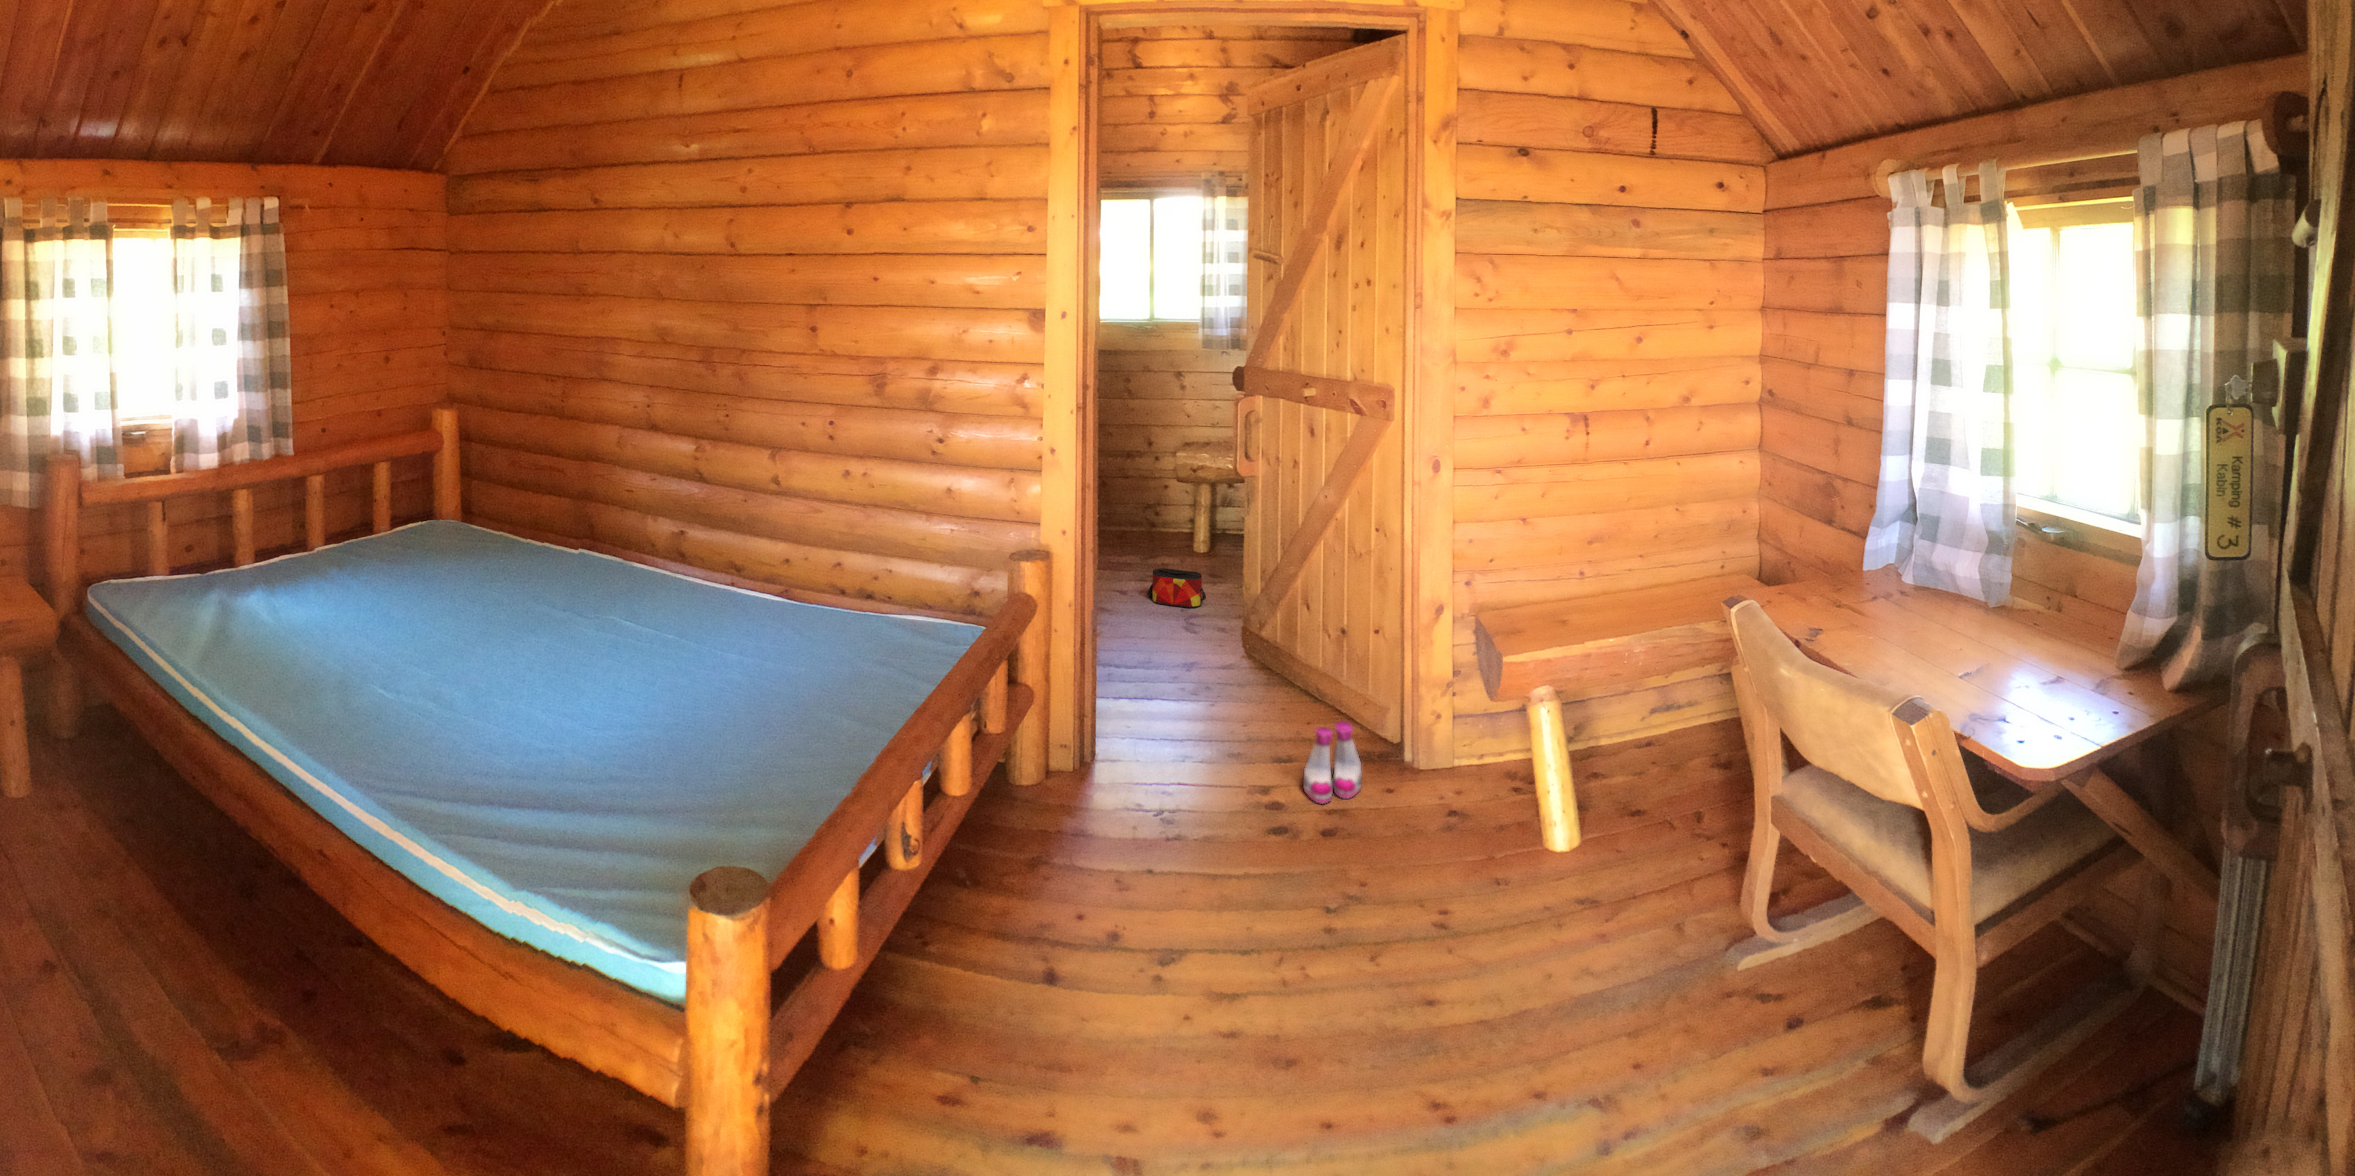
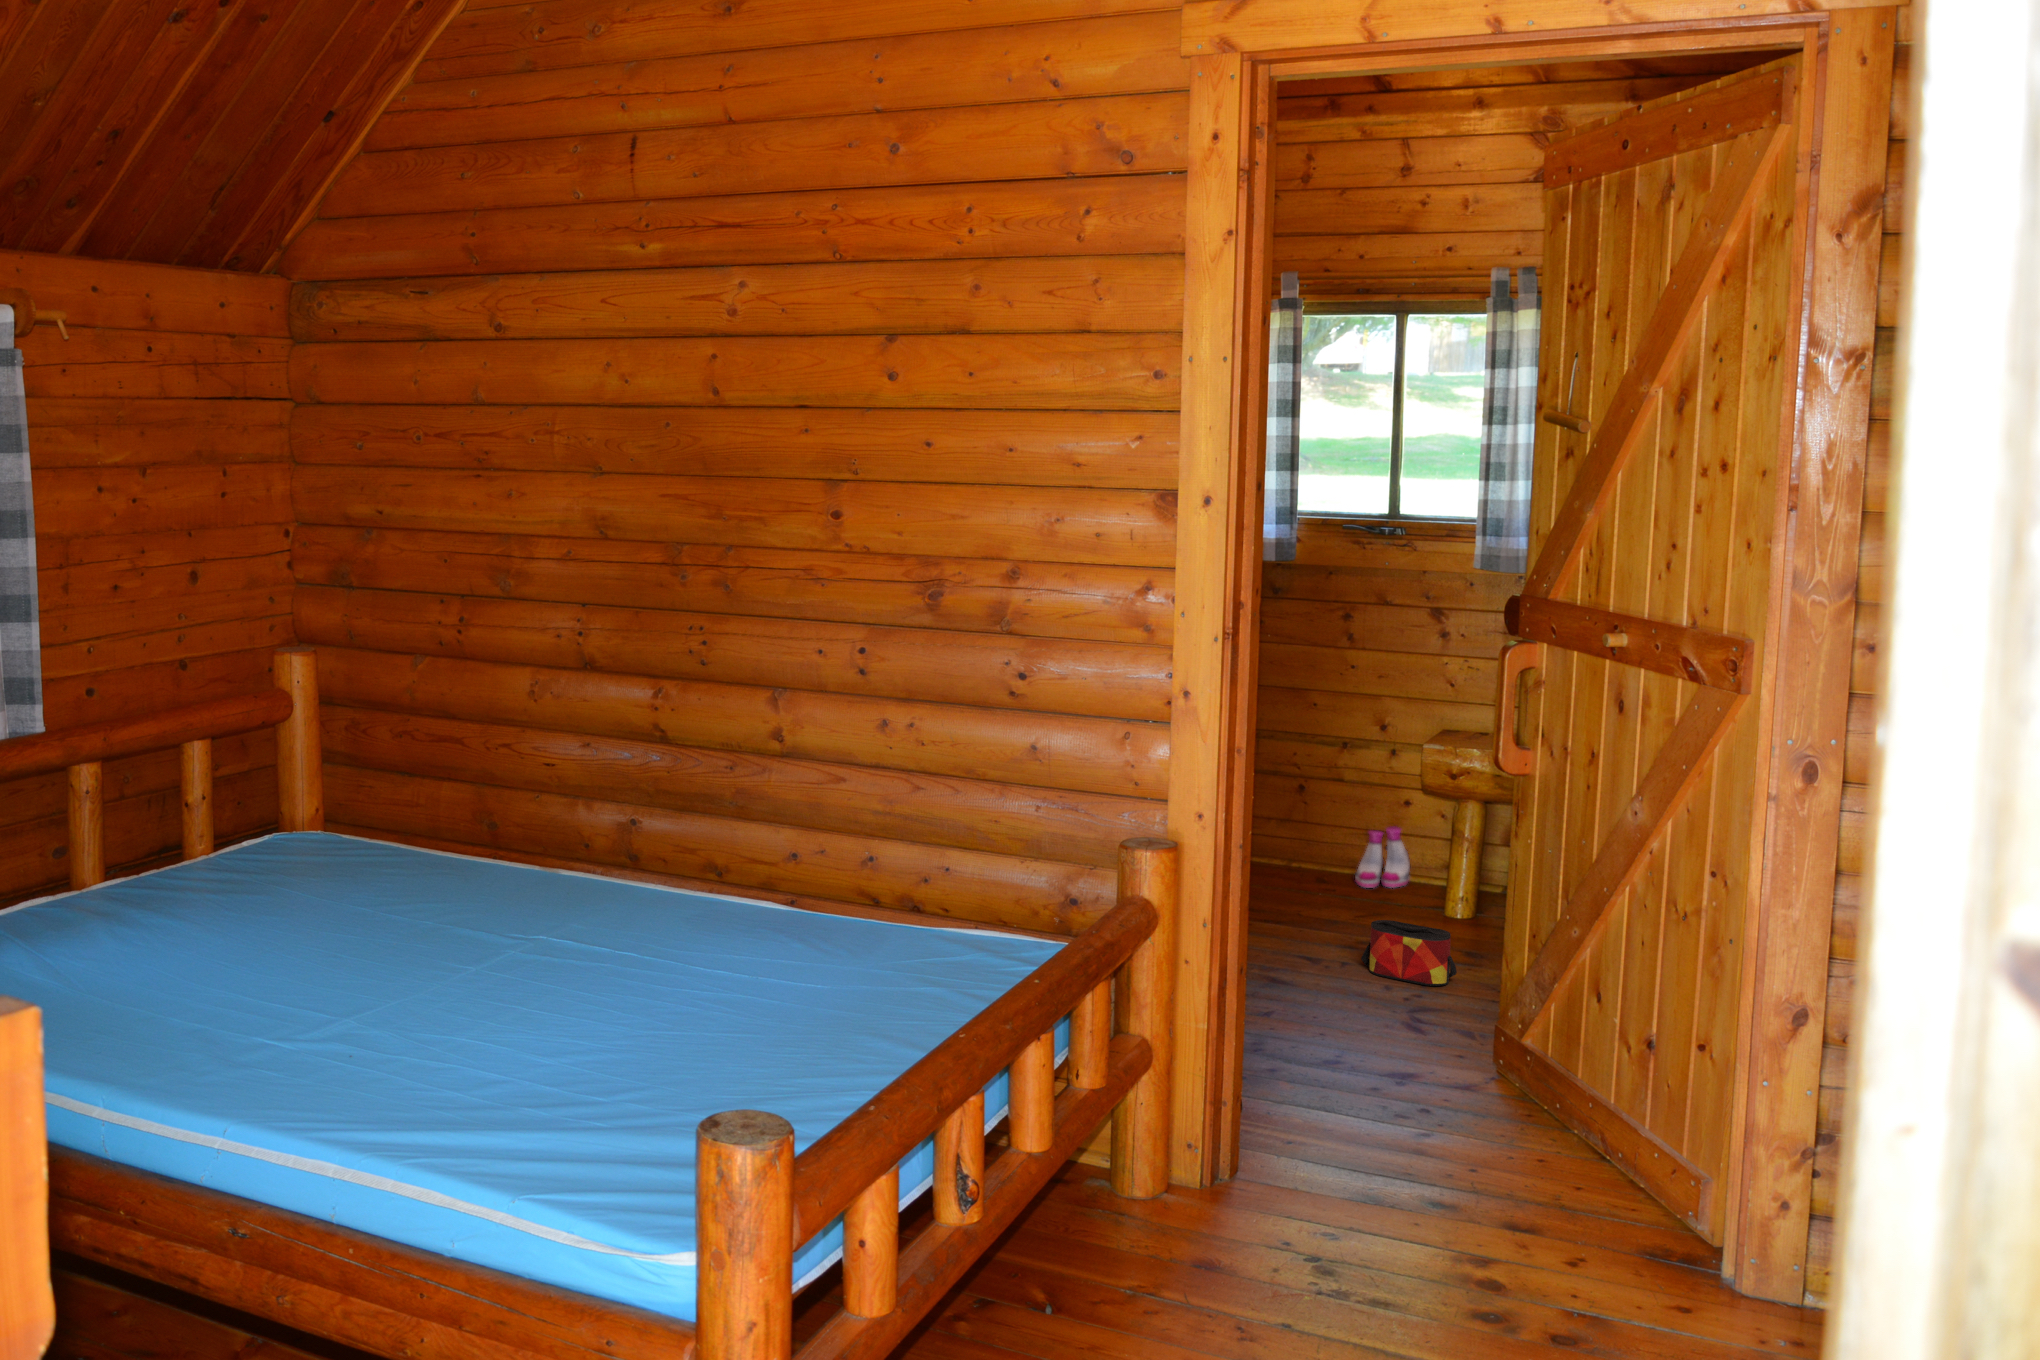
boots: present [1303,721,1362,804] -> present [1355,826,1410,888]

